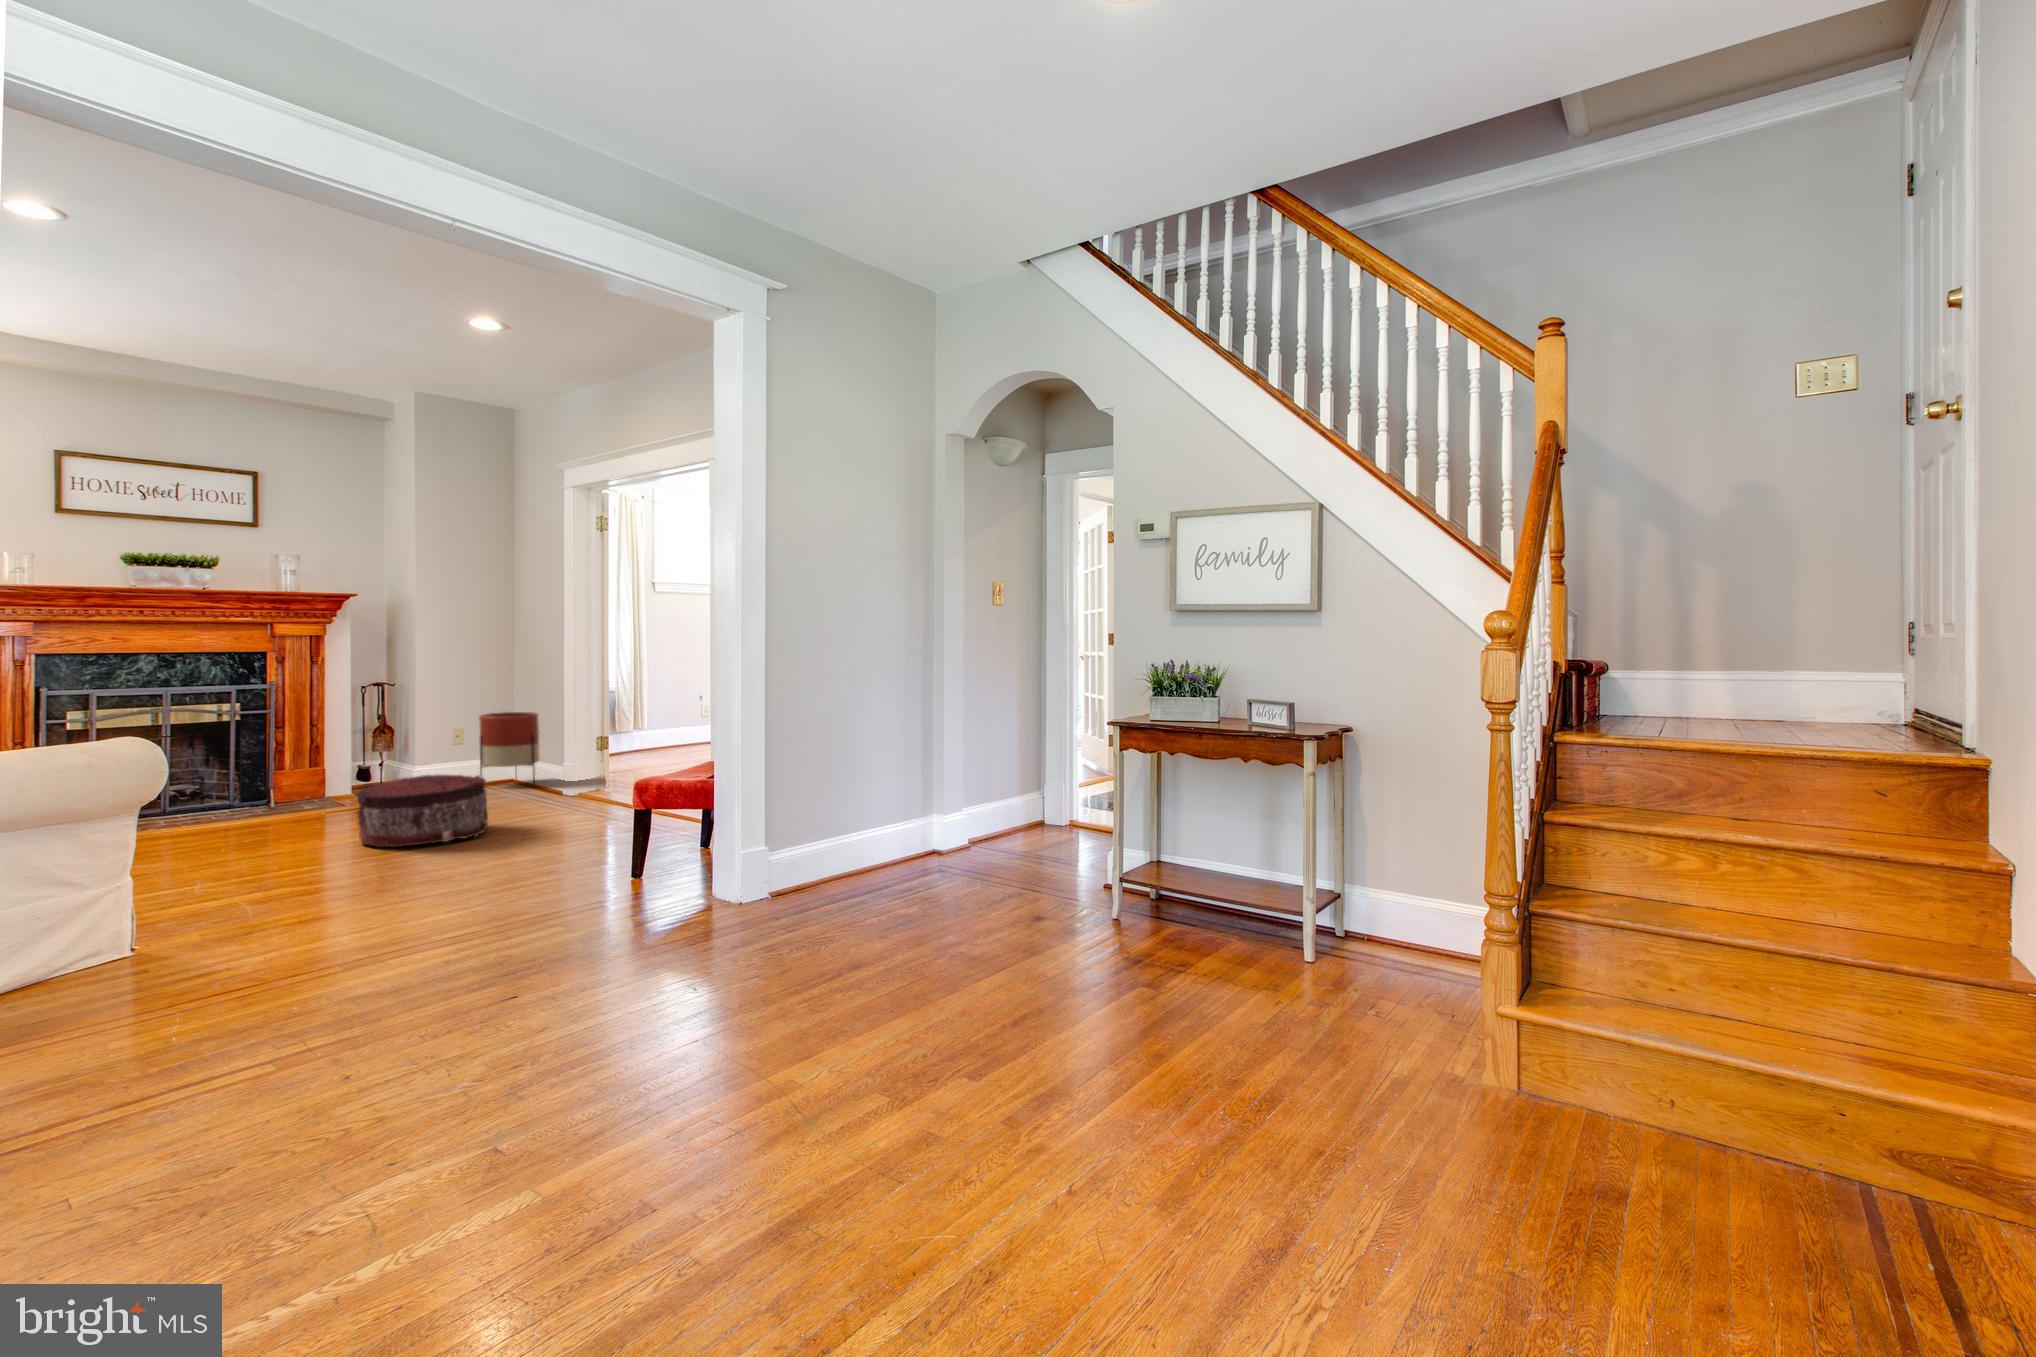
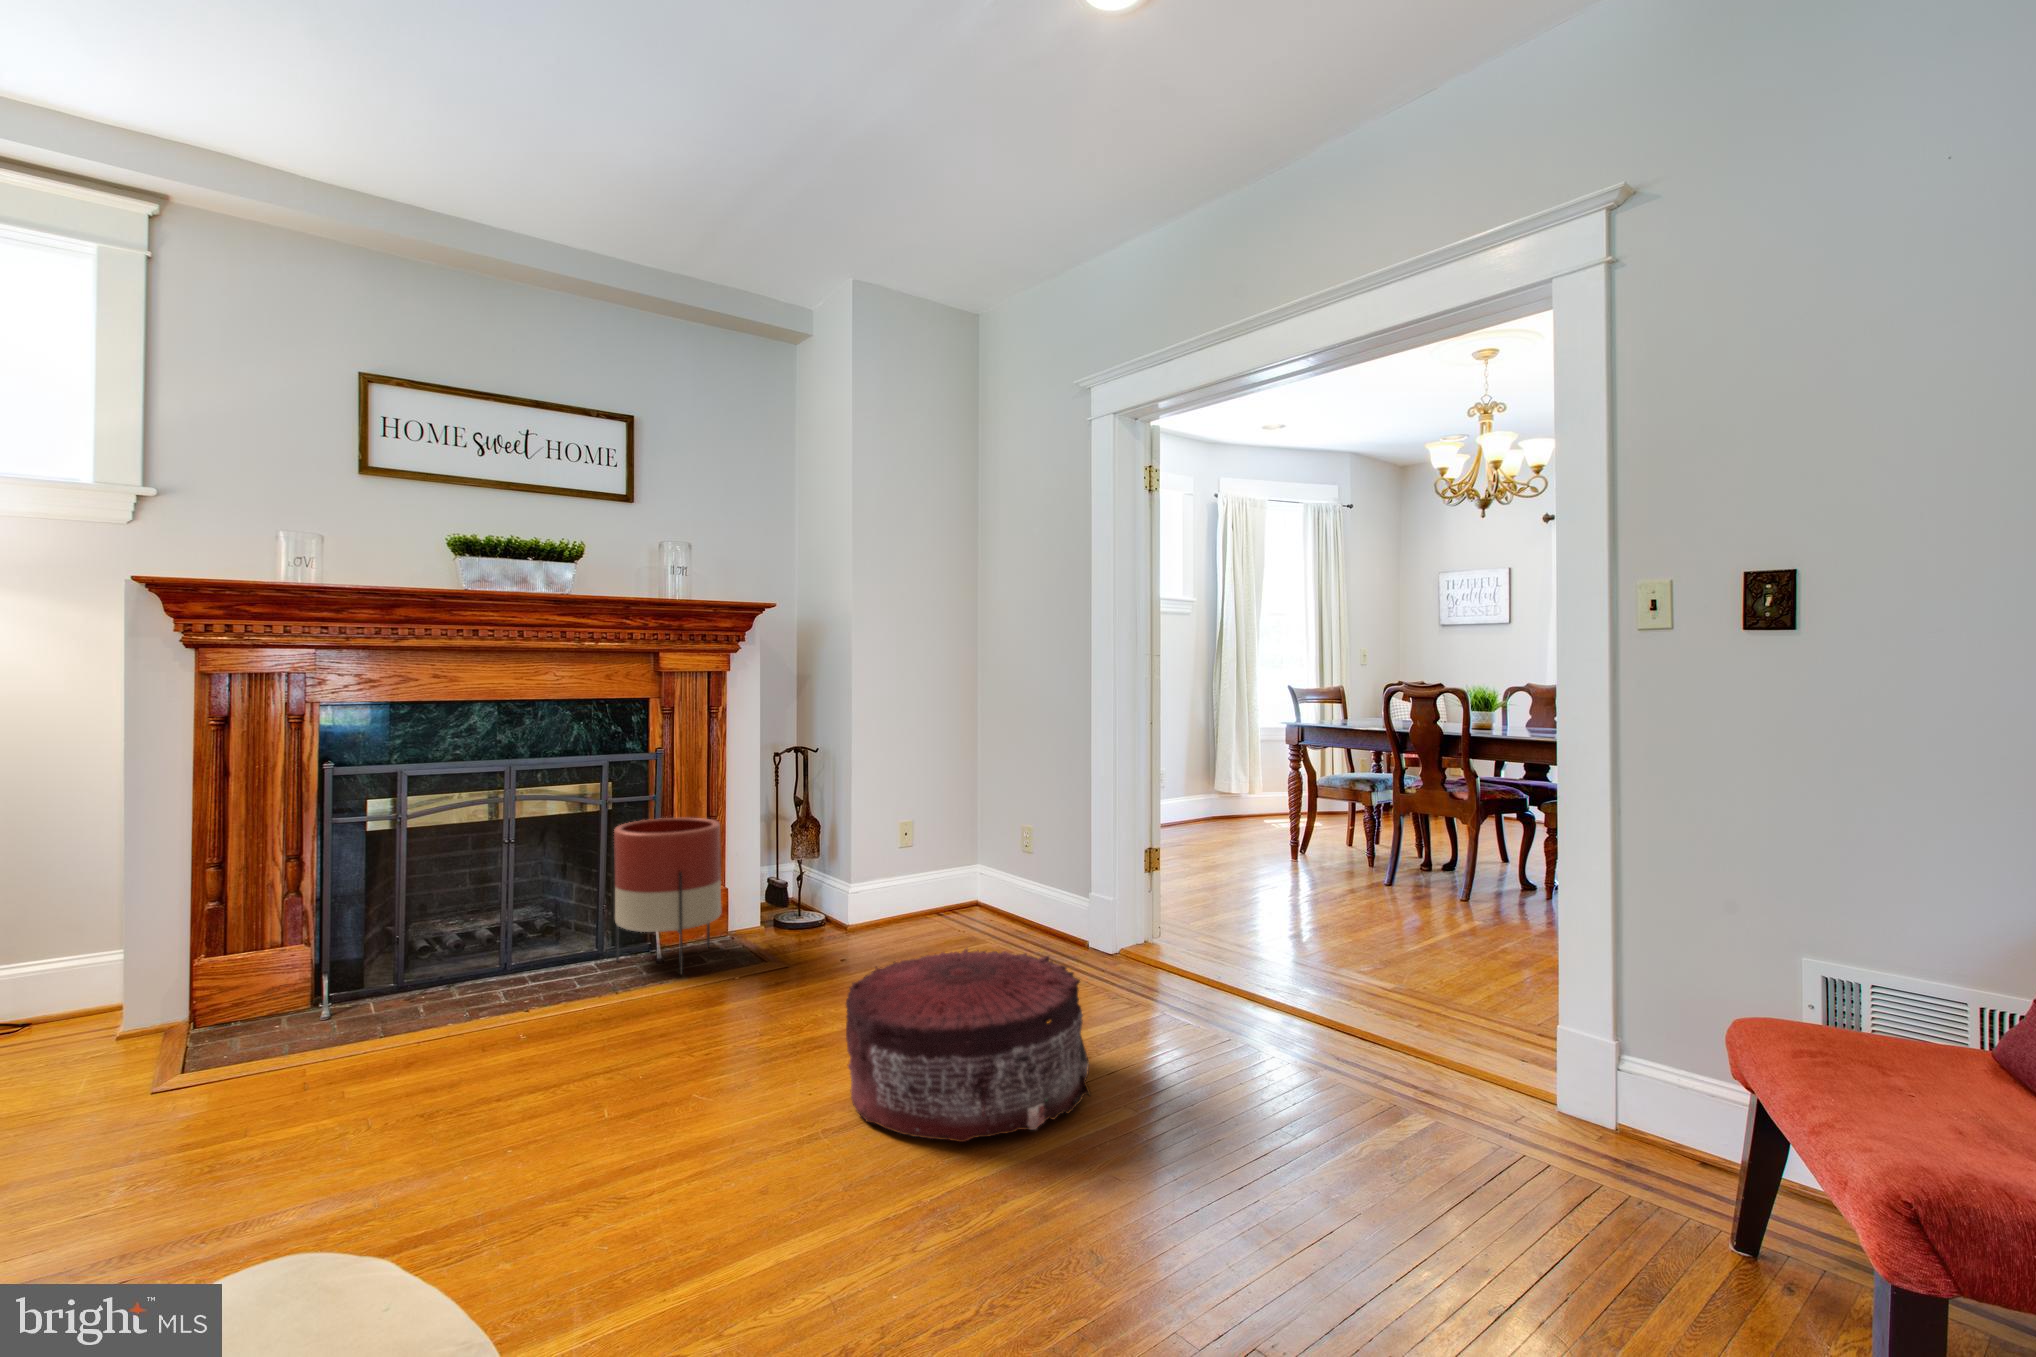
planter: present [479,712,539,784] -> present [614,818,721,974]

